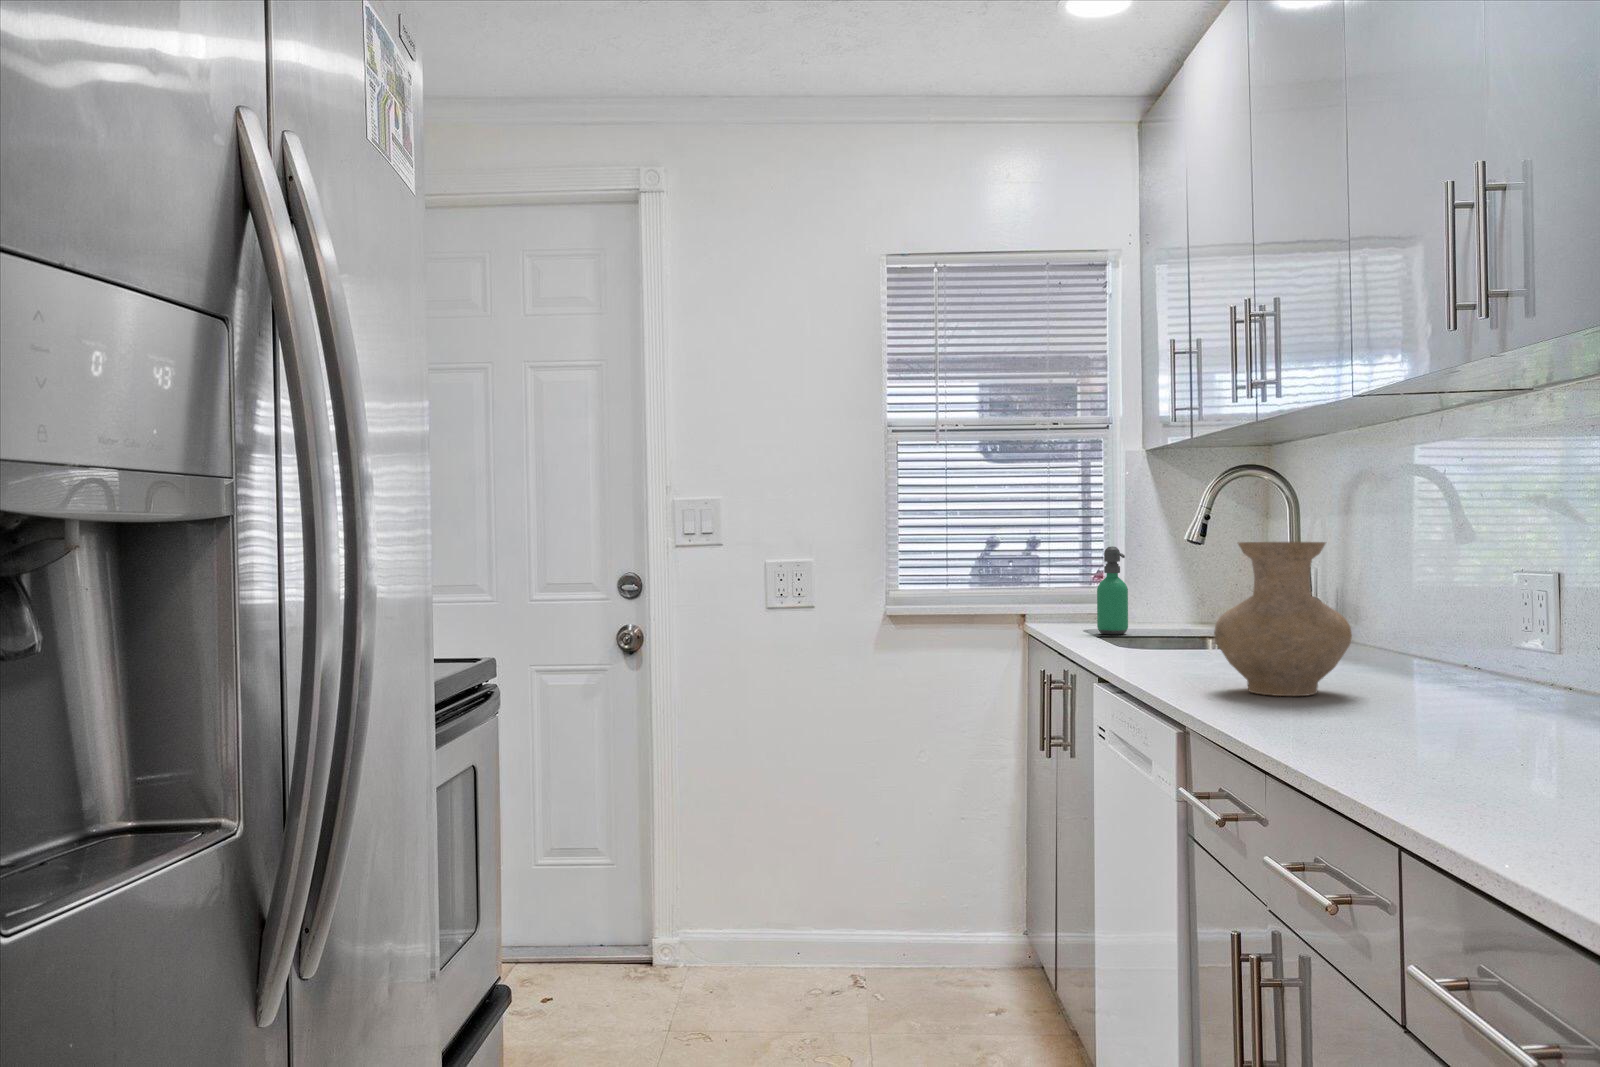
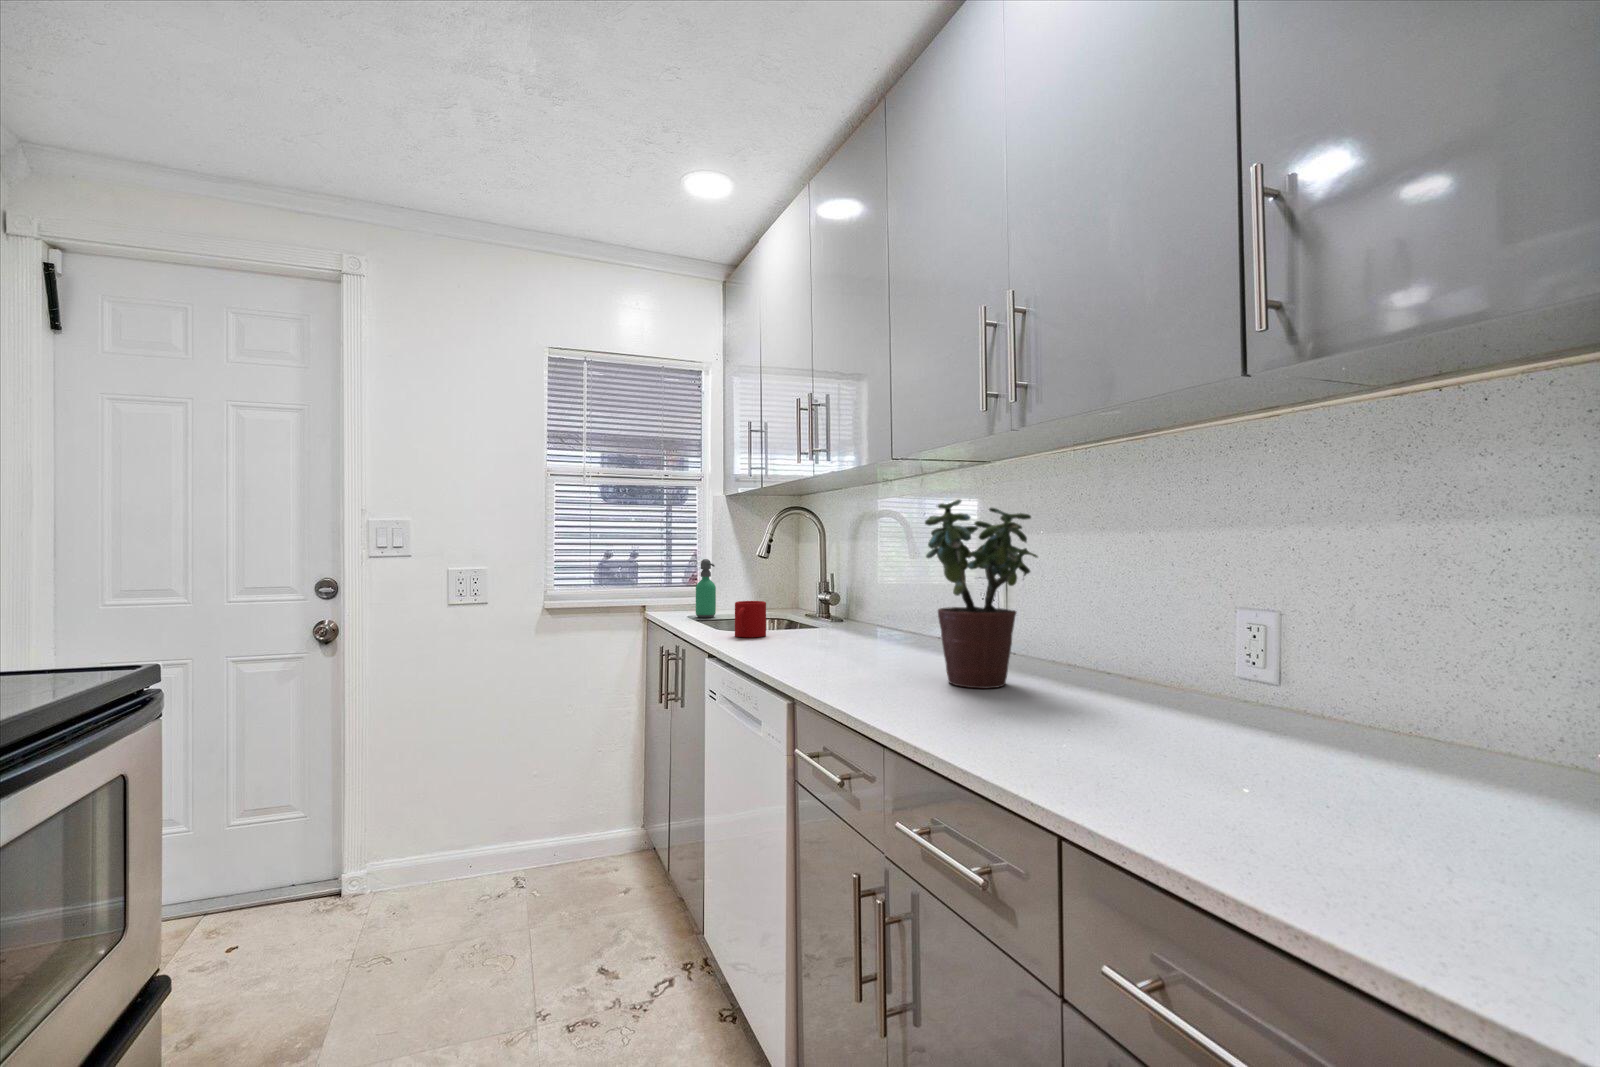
potted plant: none [1358,474,1530,729] -> present [925,500,1038,688]
vase: present [1214,542,1352,696] -> none [800,553,893,664]
mug: none [1142,609,1189,661] -> present [735,601,766,637]

